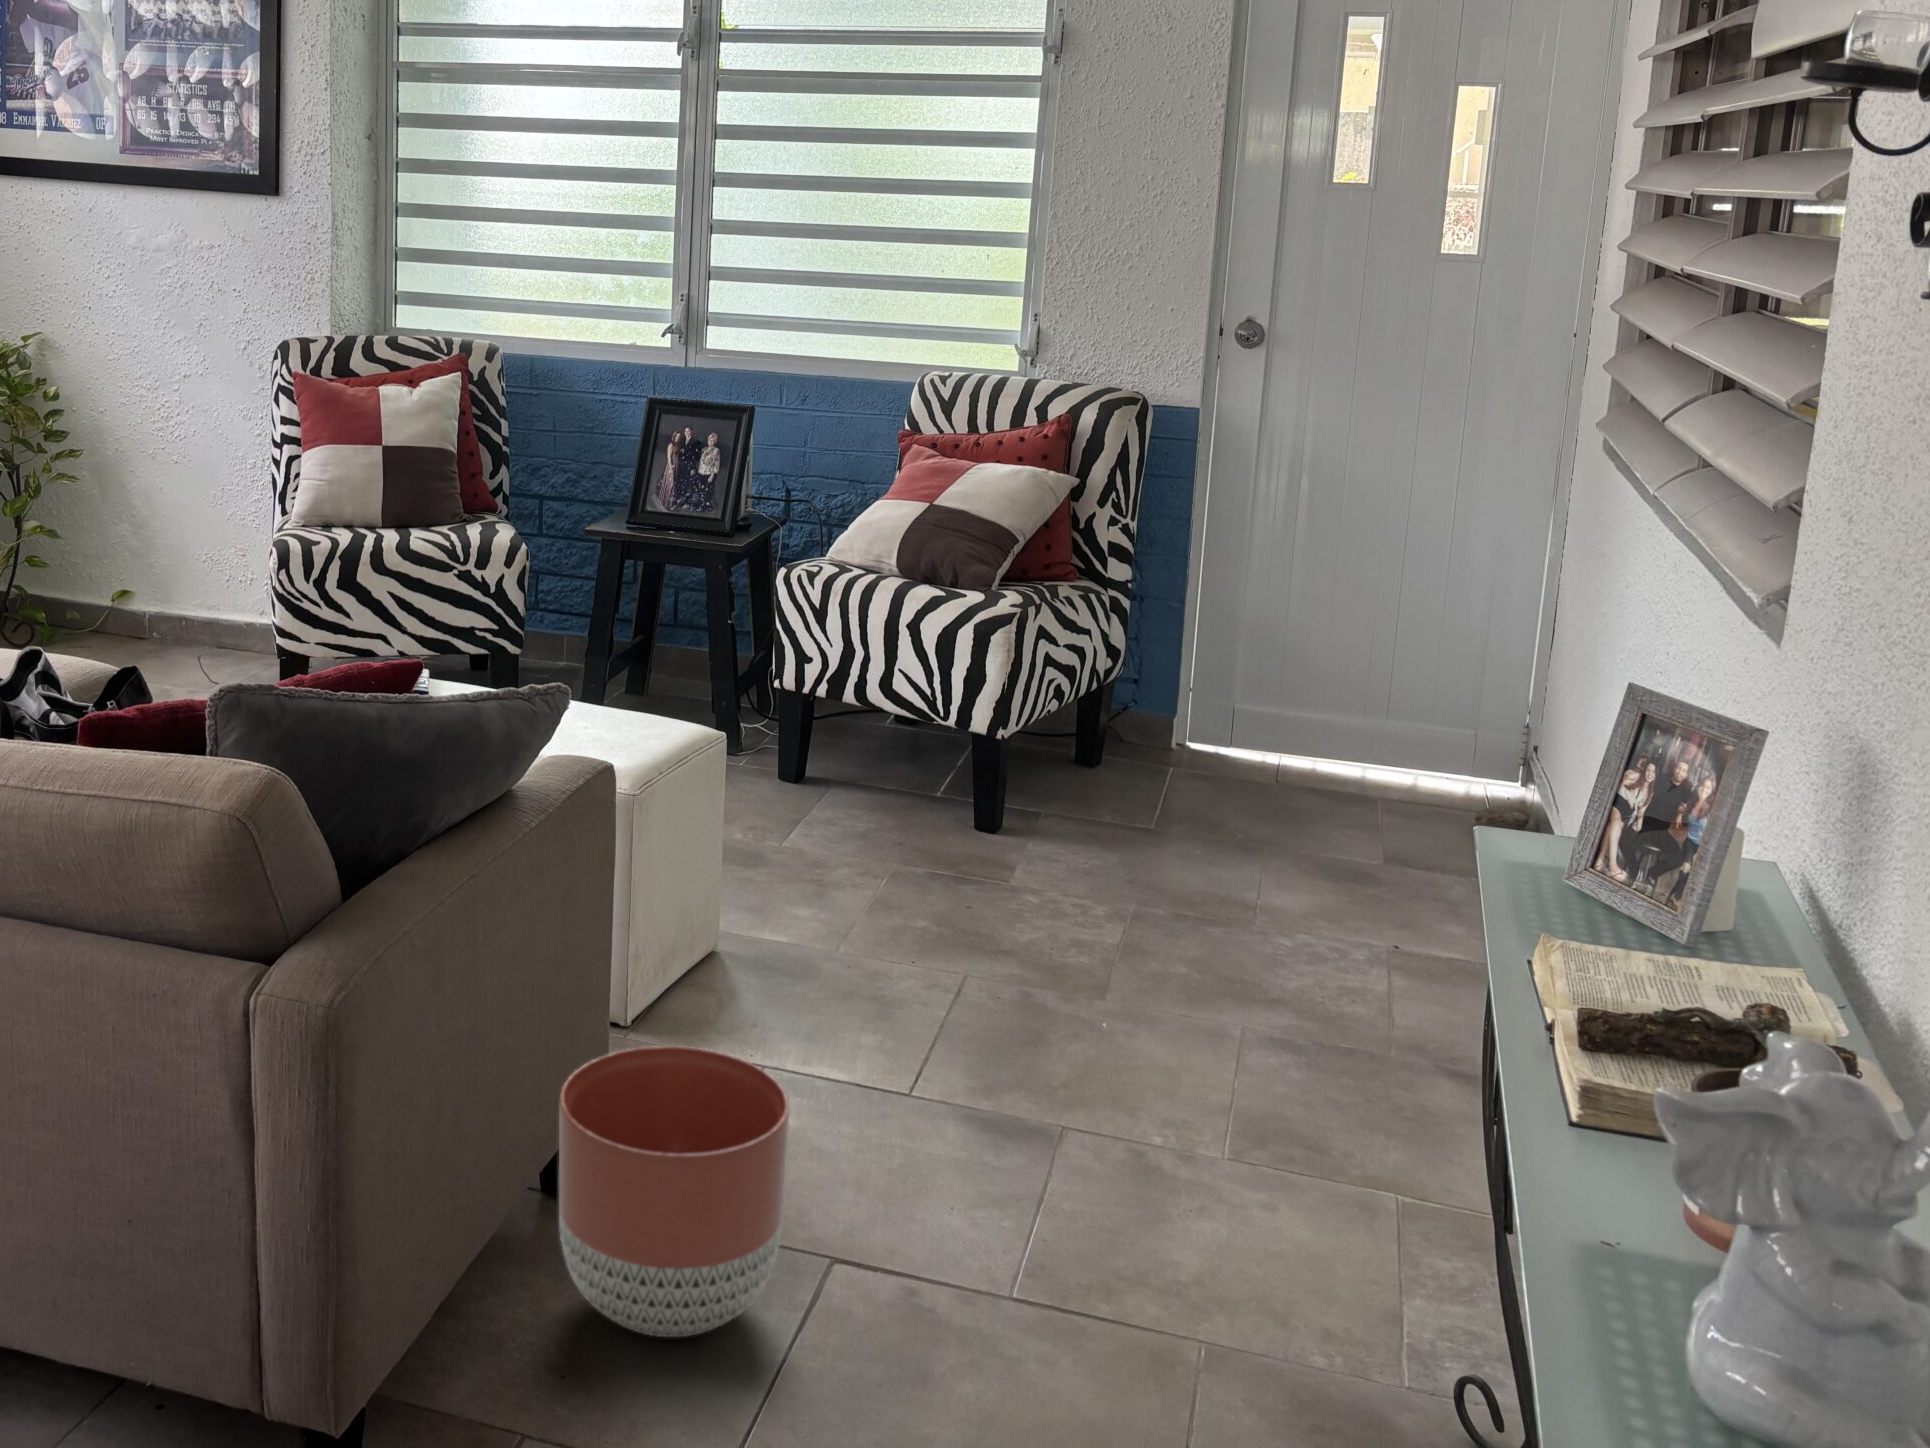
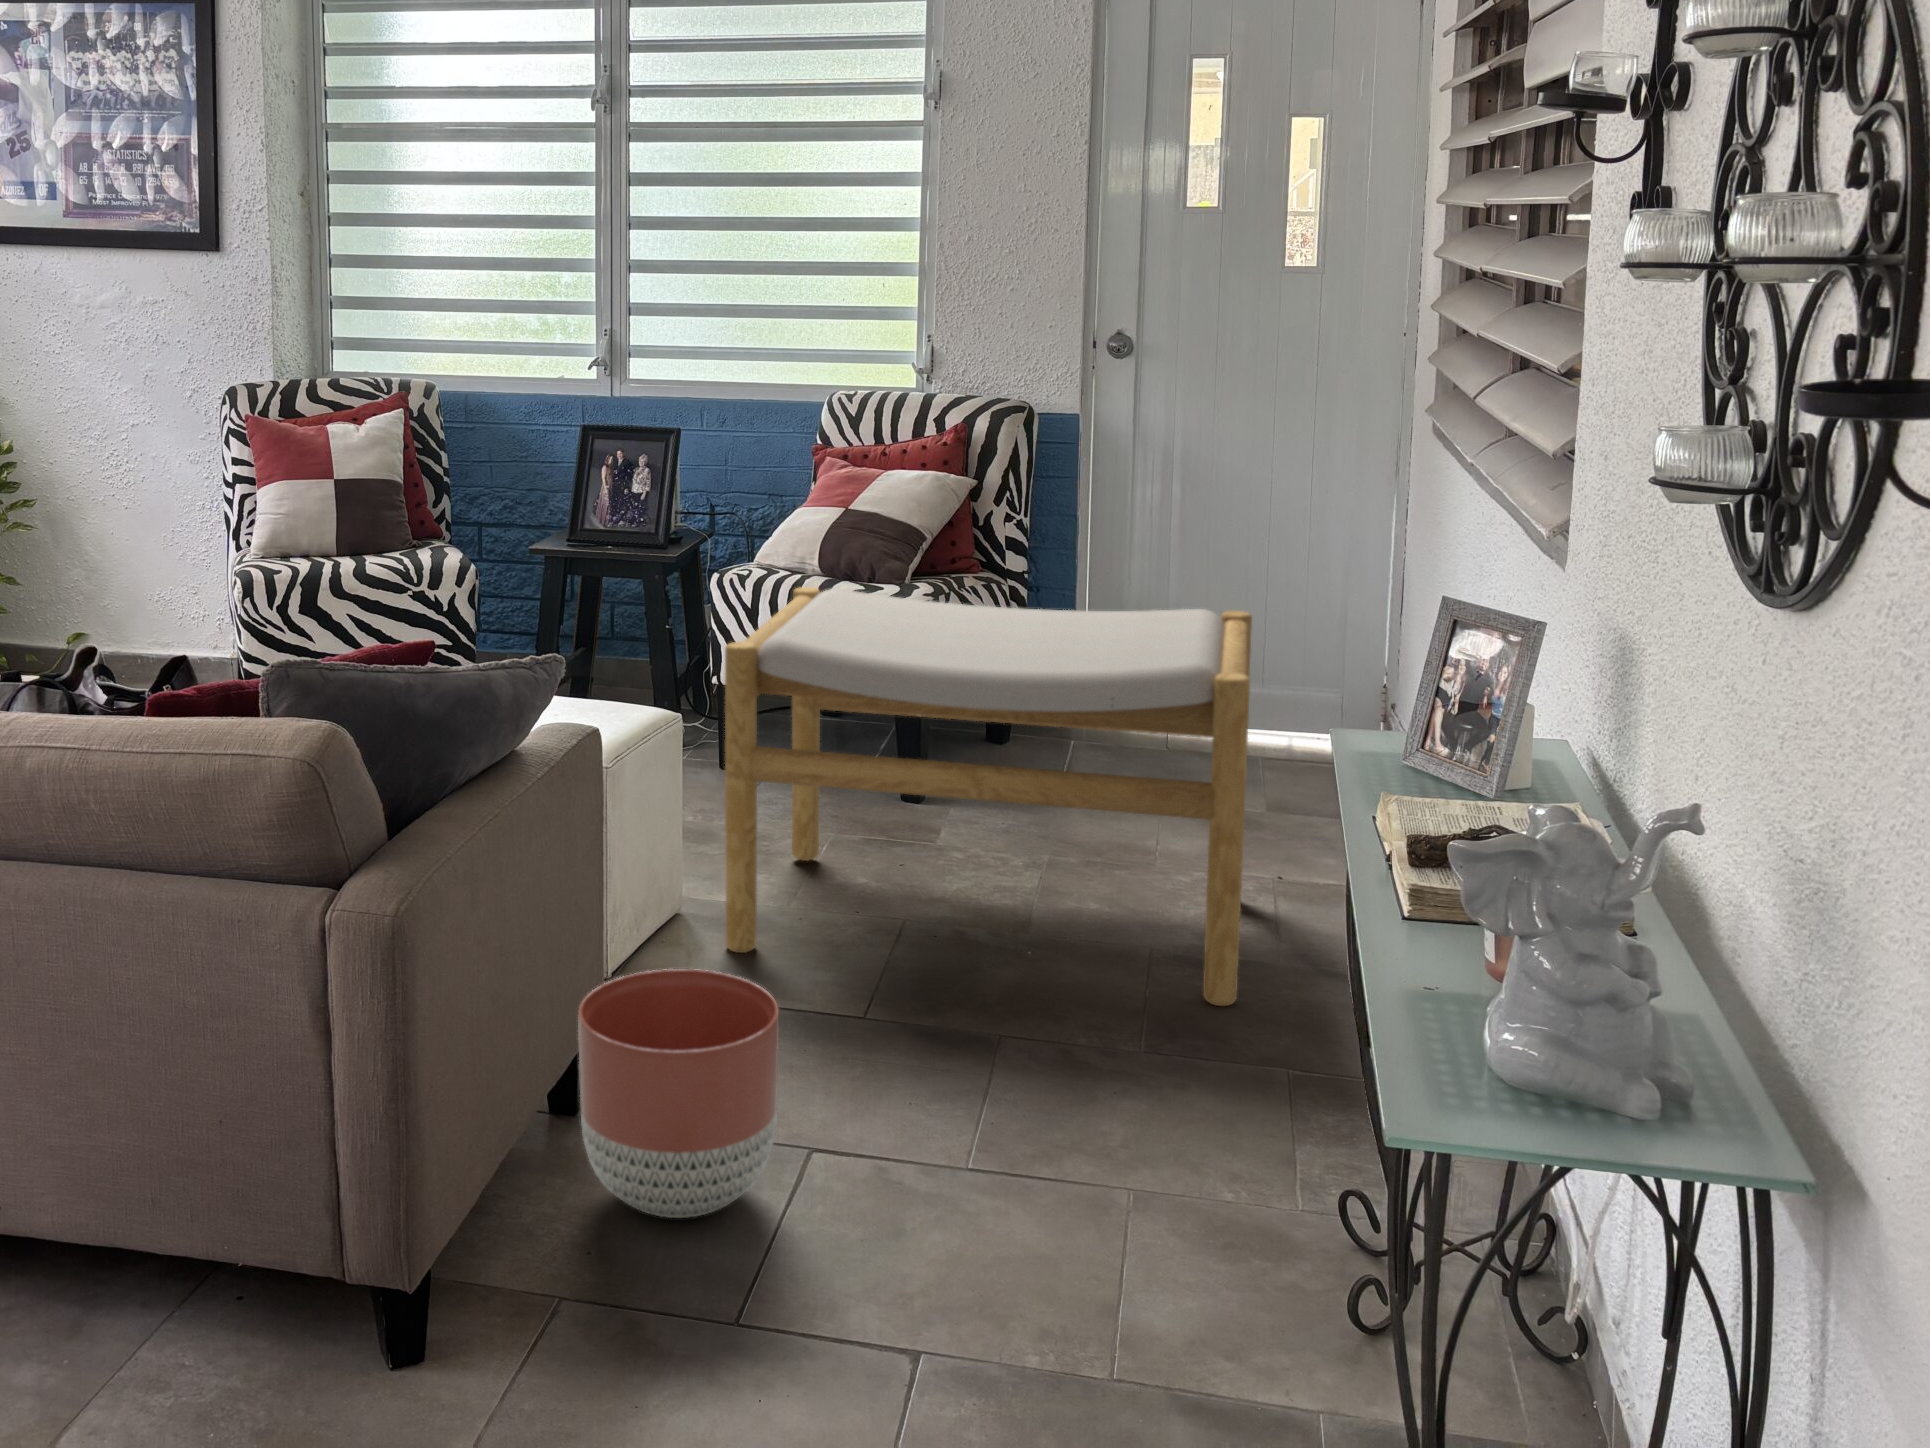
footstool: none [759,596,1383,1113] -> present [725,587,1252,1006]

